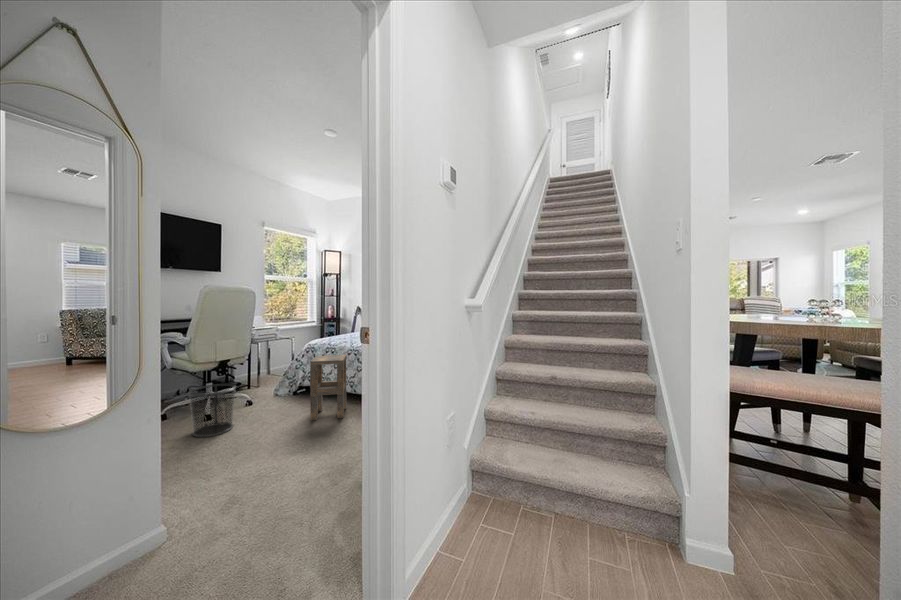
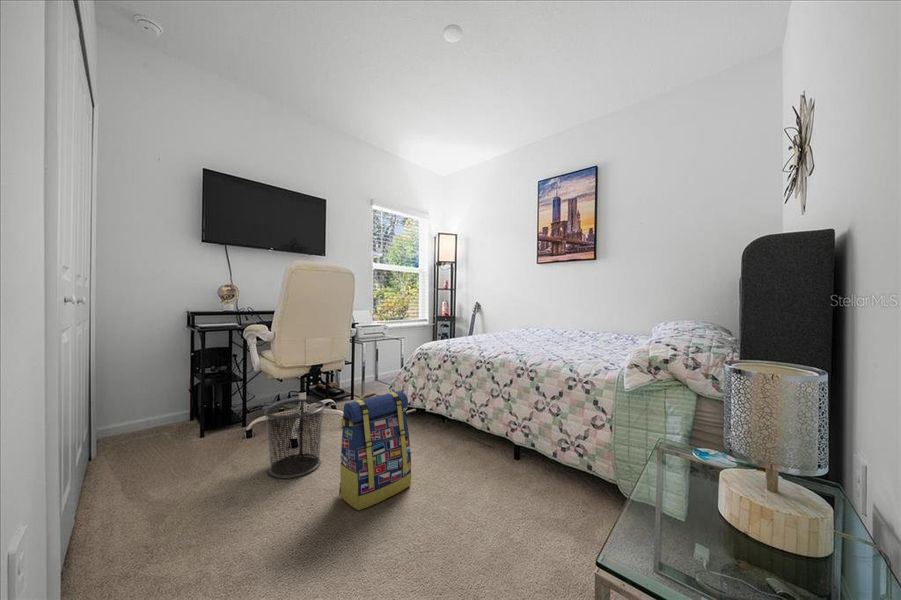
side table: present [310,355,346,420] -> none [423,367,474,471]
backpack: none [252,371,302,443] -> present [339,391,411,510]

